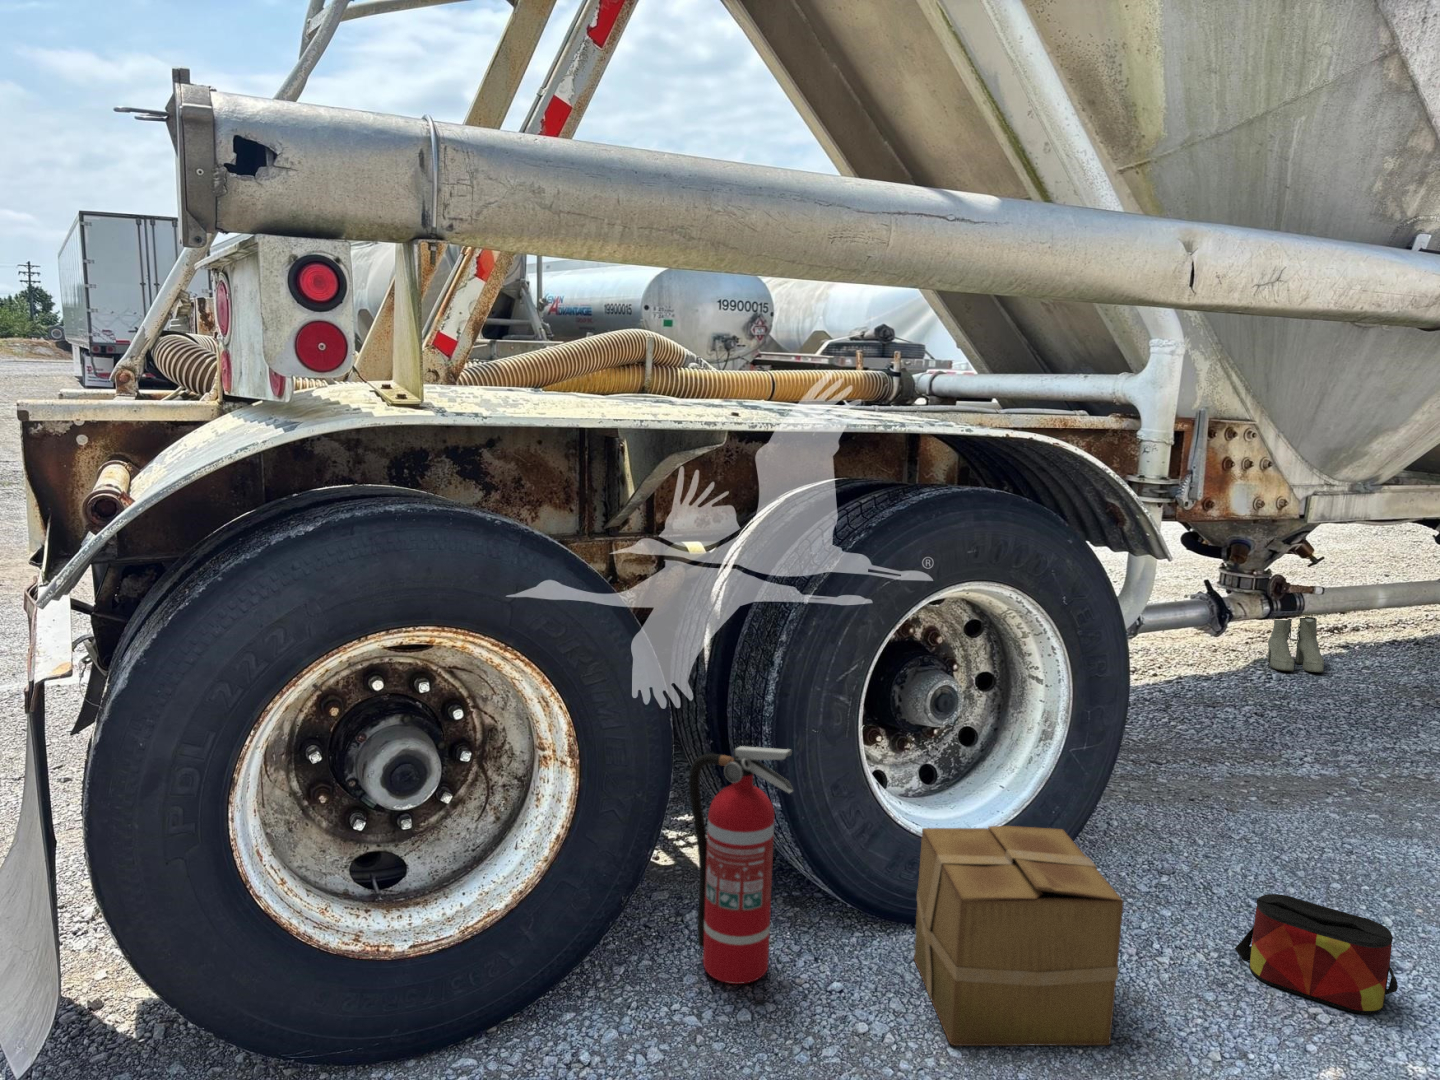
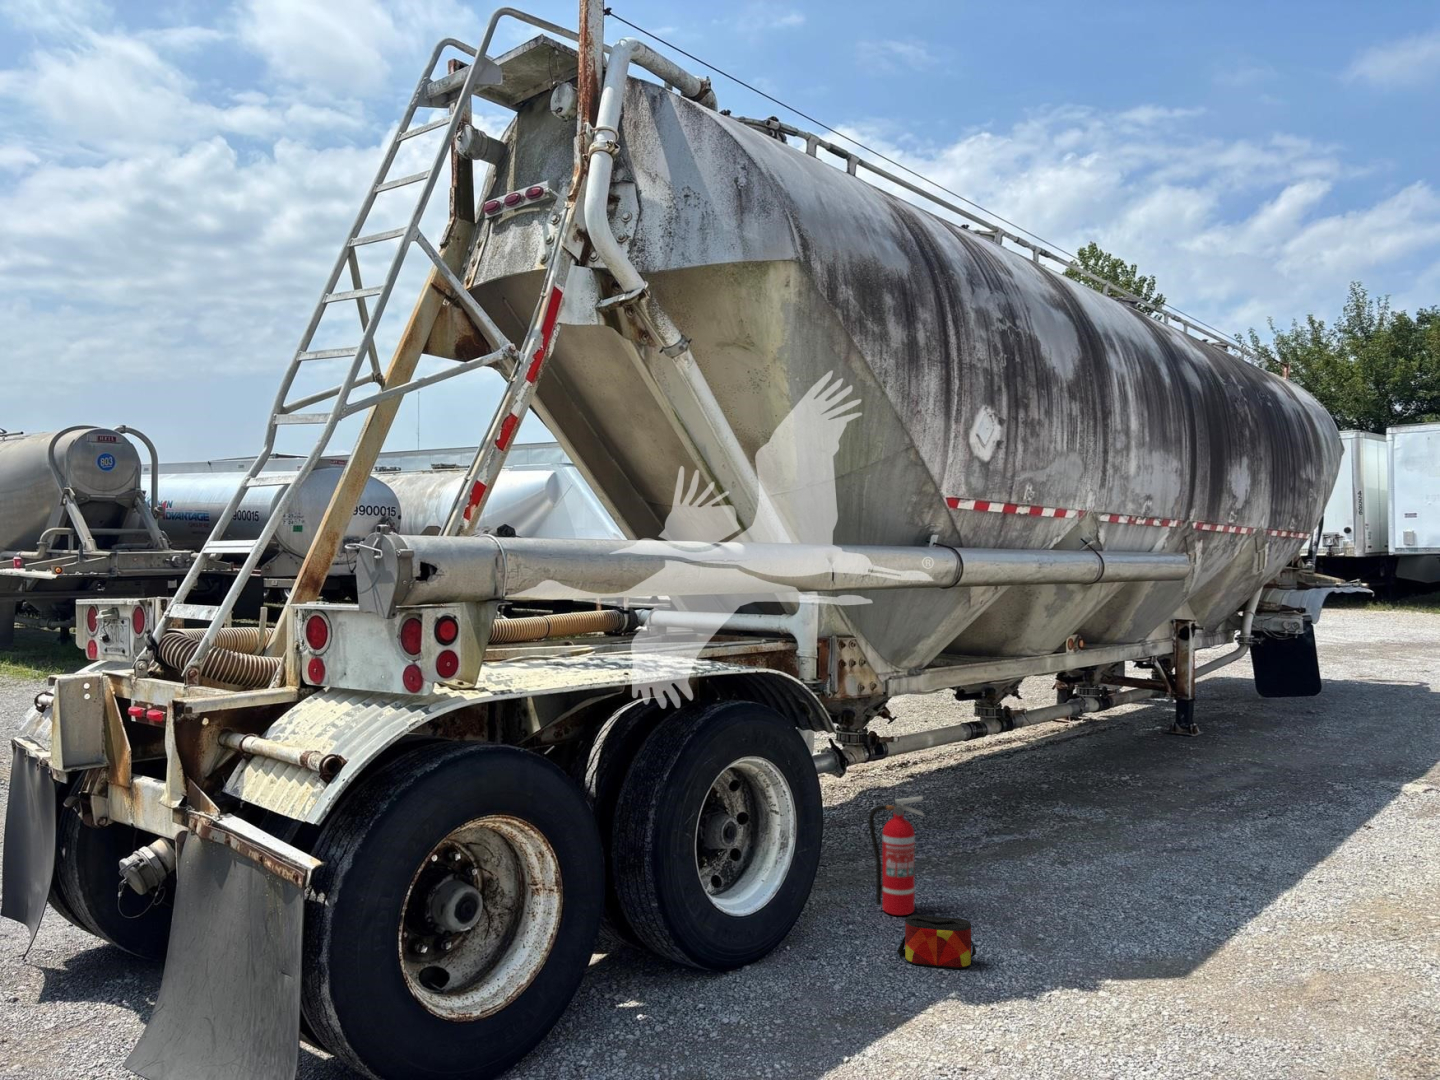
boots: present [1268,617,1324,673] -> none [866,758,902,798]
fire extinguisher: present [689,746,793,984] -> present [869,797,924,915]
cardboard box: present [914,826,1123,1046] -> none [732,895,851,1020]

